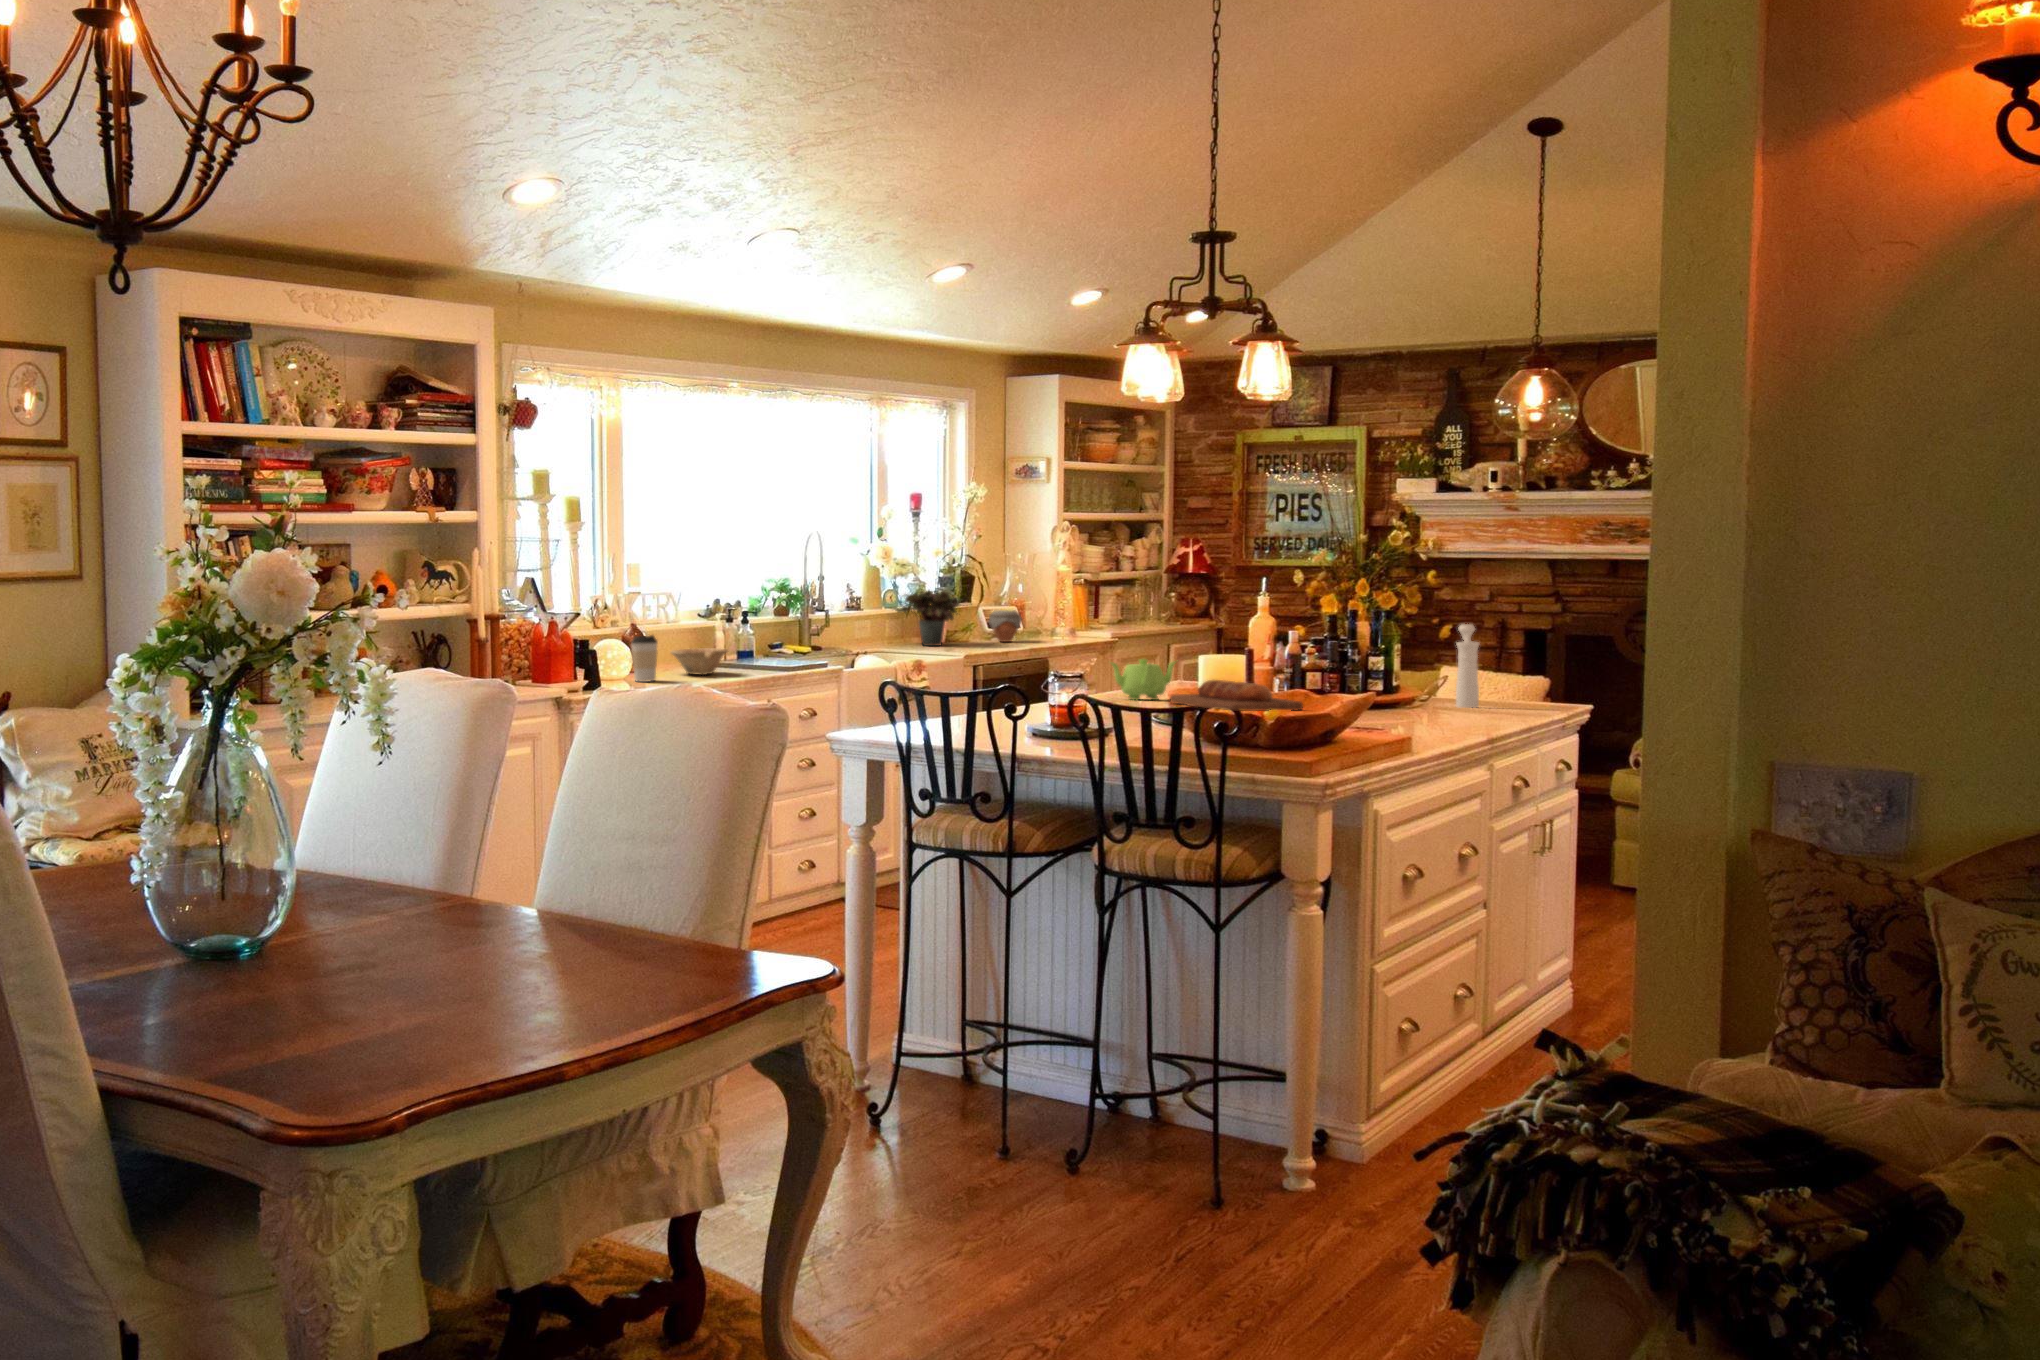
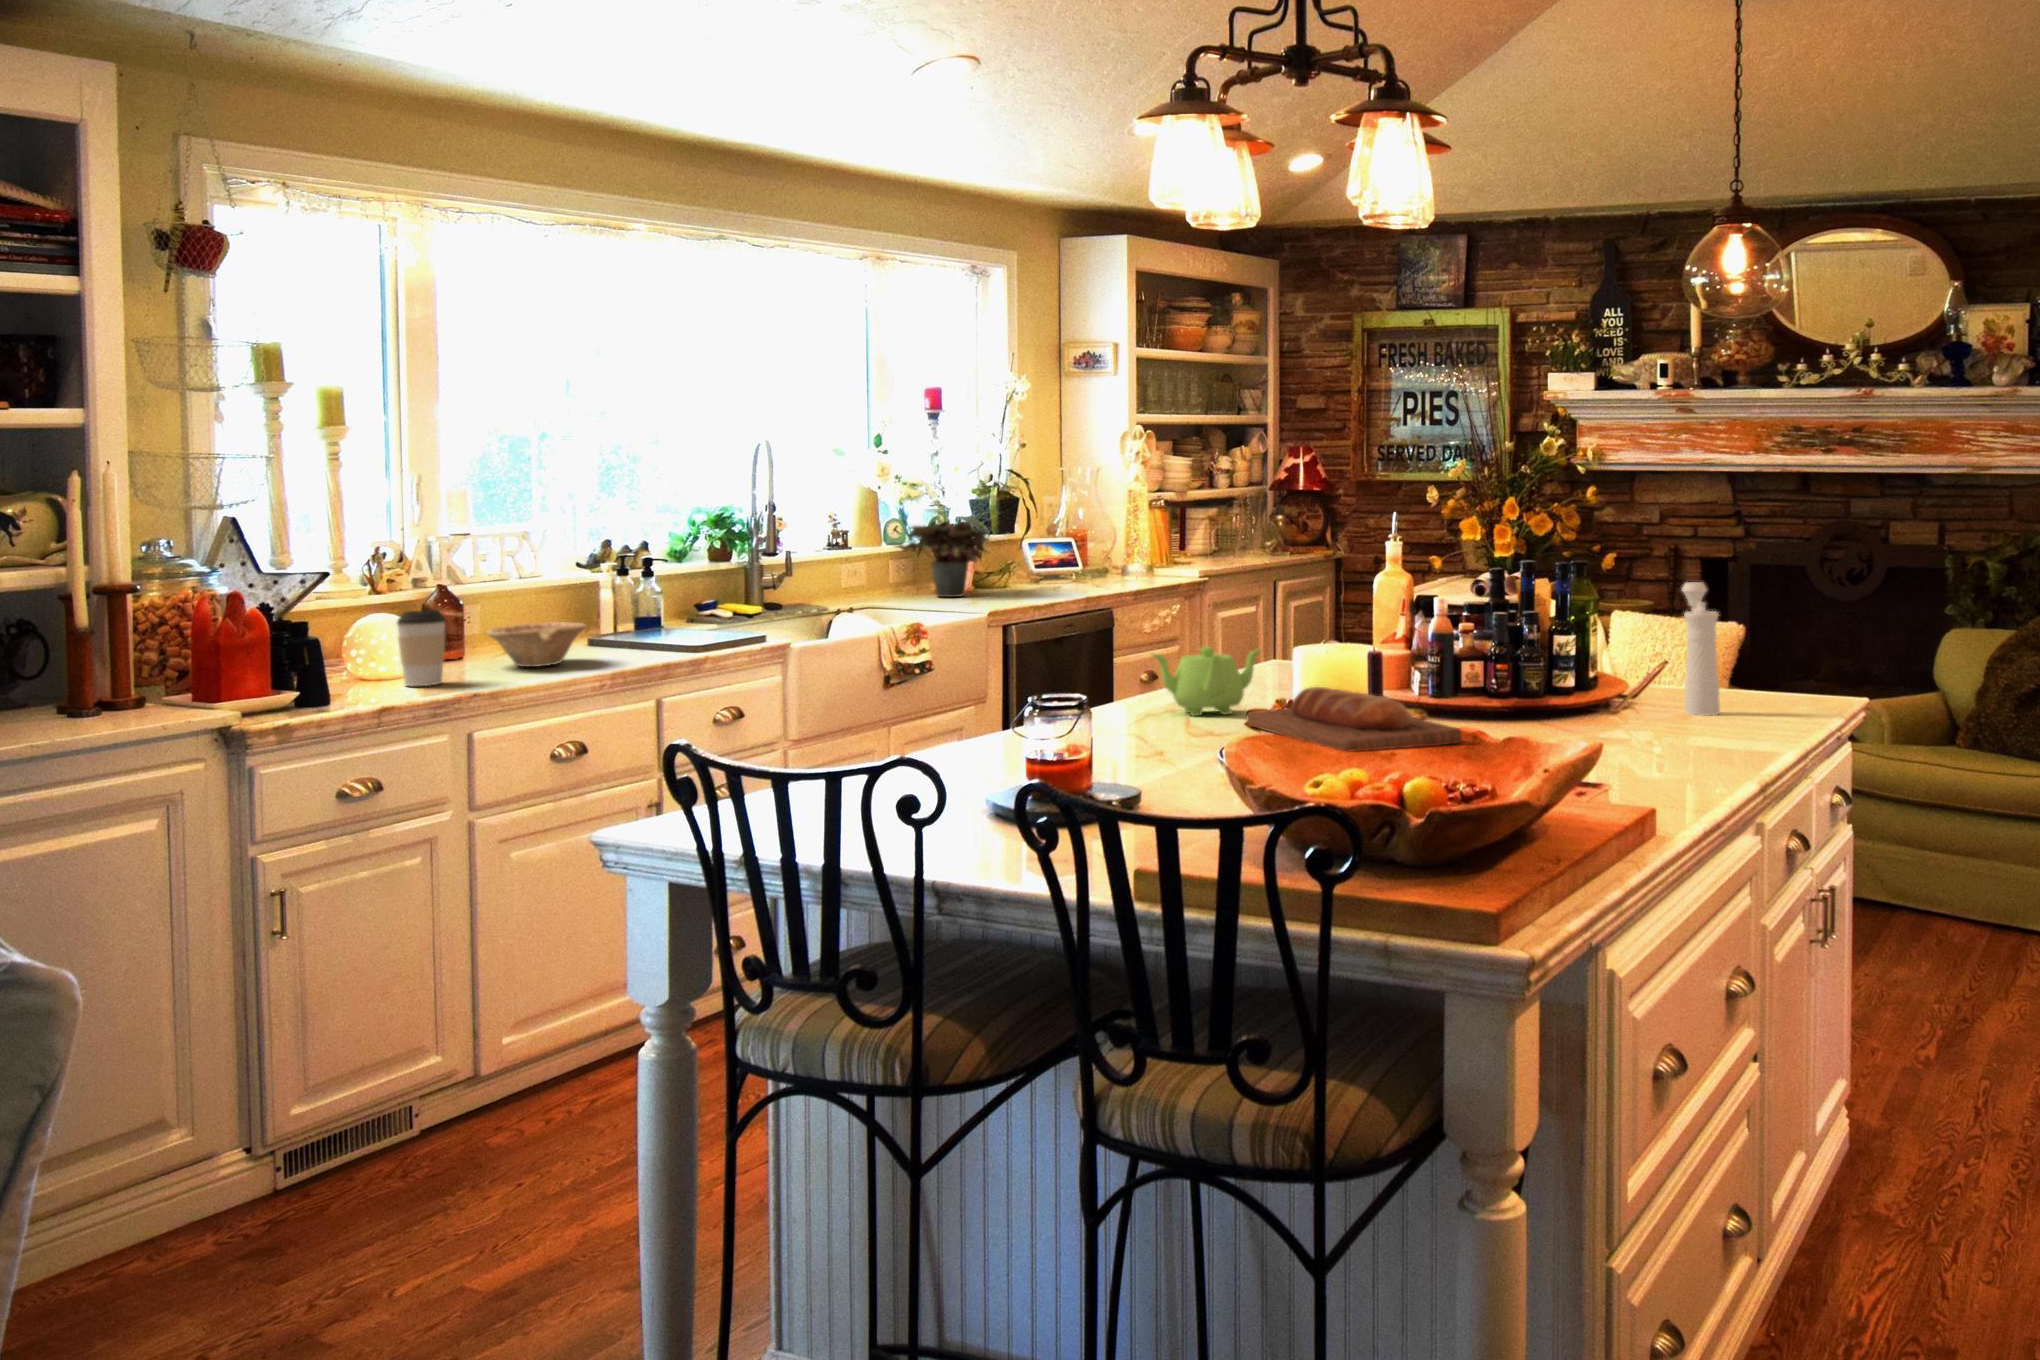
jar: present [989,610,1022,642] -> none [1033,544,1080,588]

